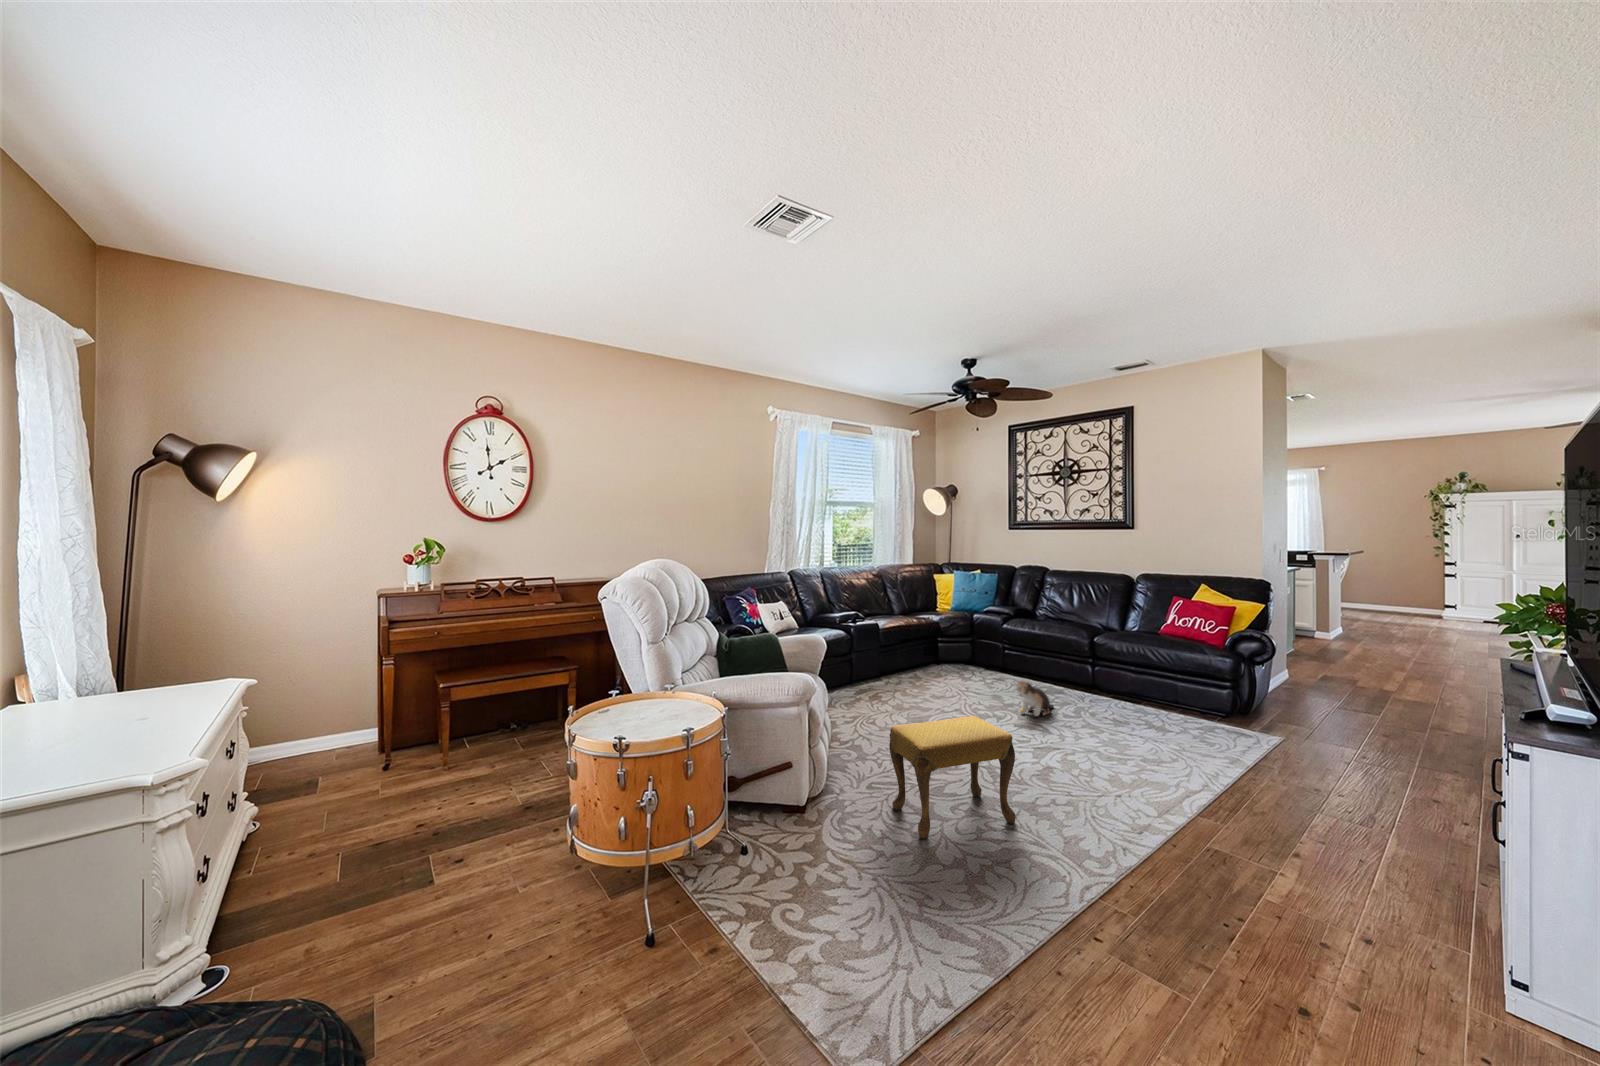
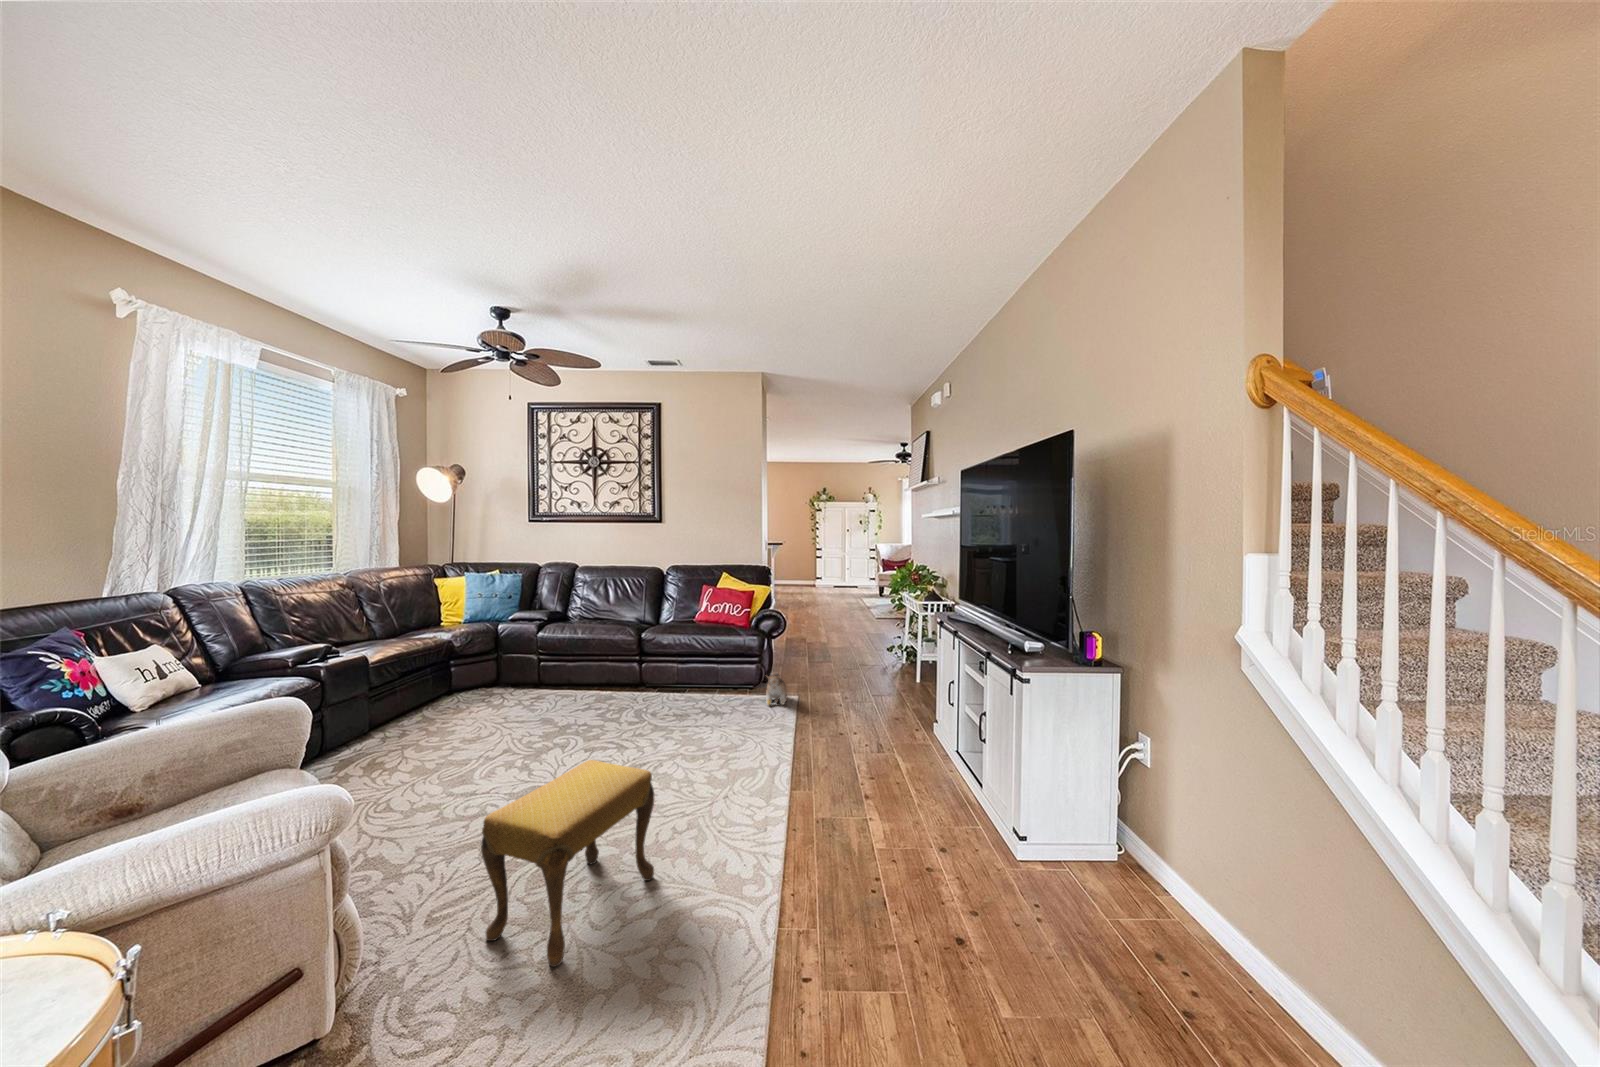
plush toy: present [1014,680,1054,716] -> present [766,672,787,705]

